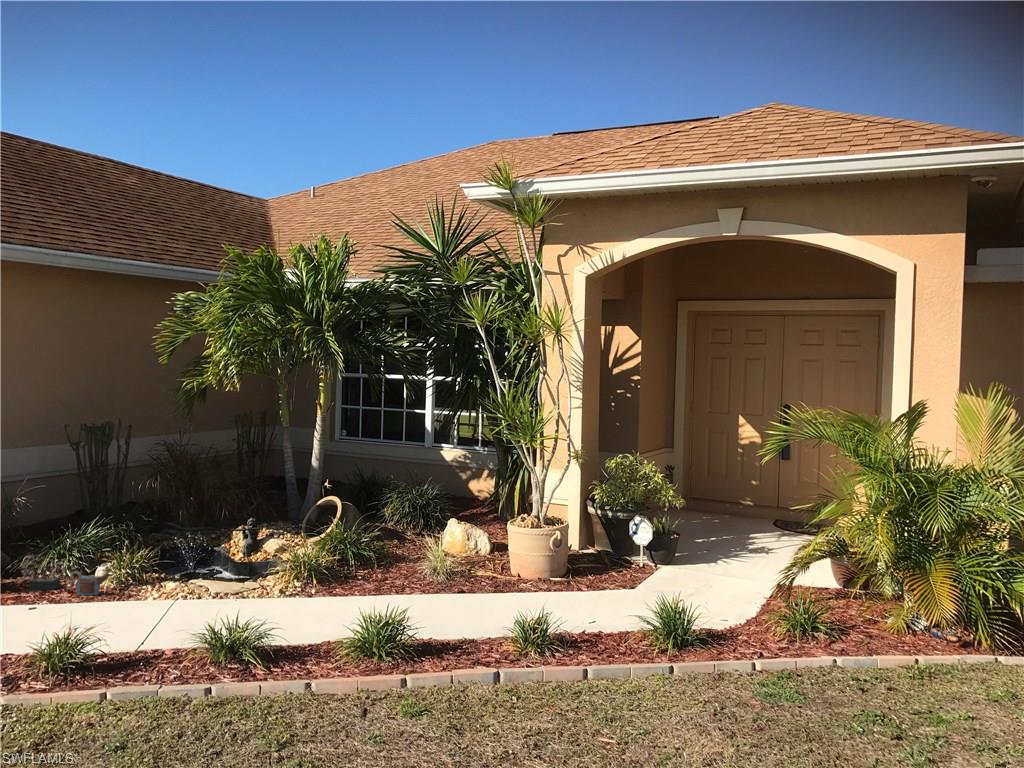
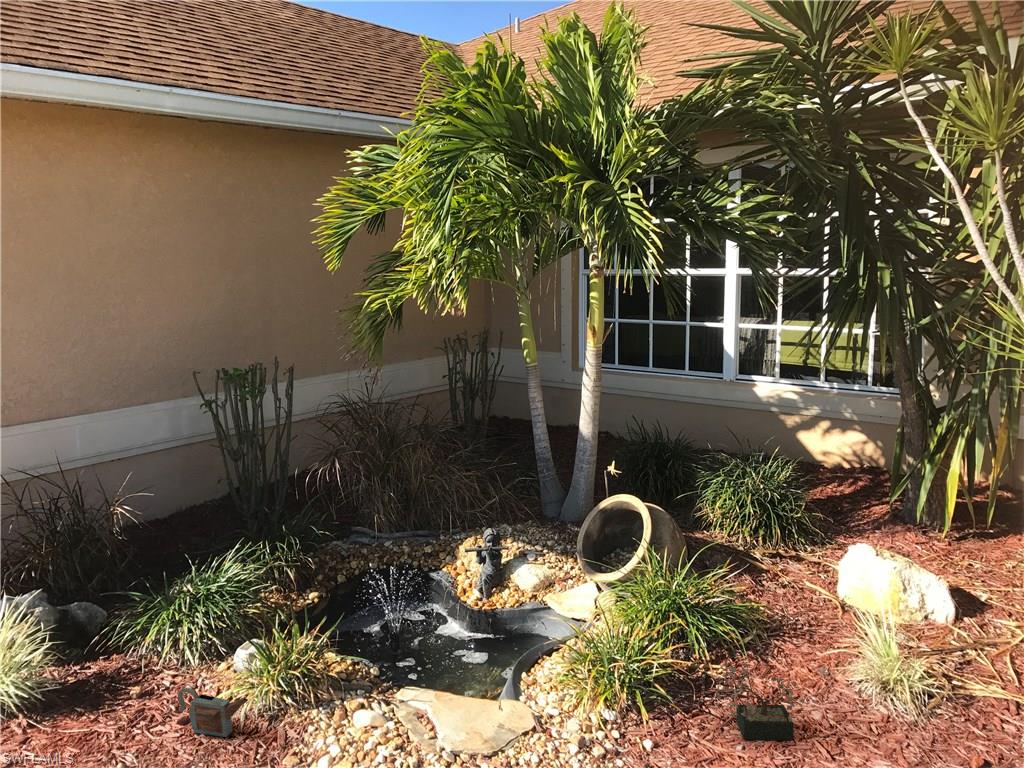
decorative plant: present [22,555,65,590] -> present [717,659,805,740]

